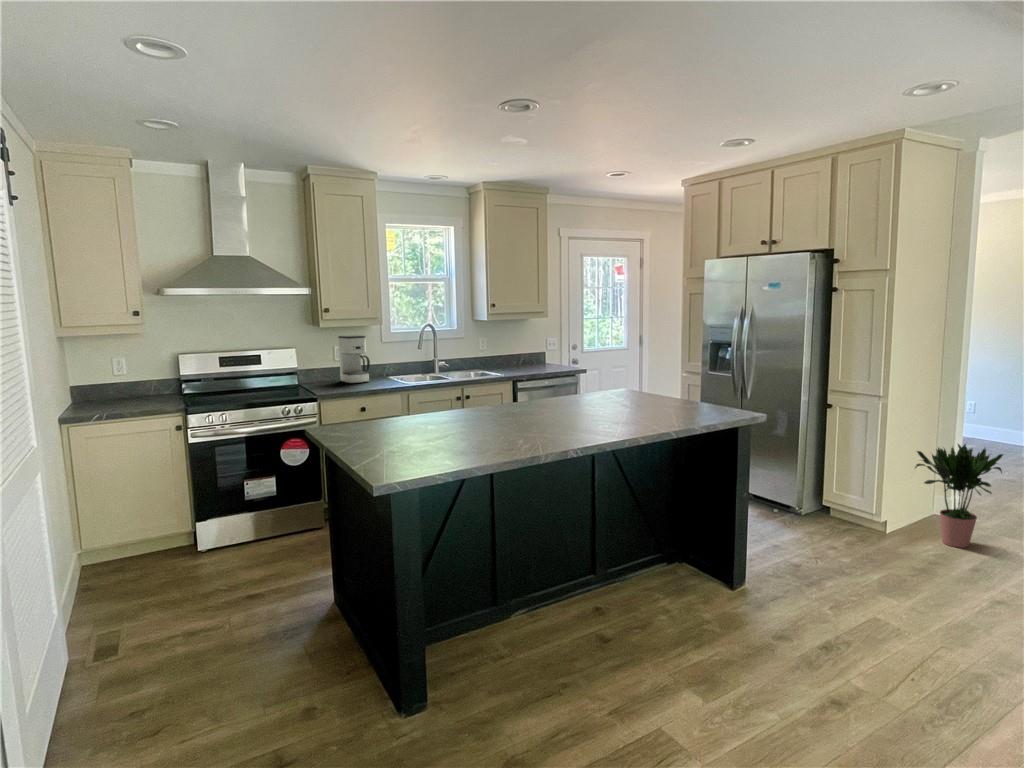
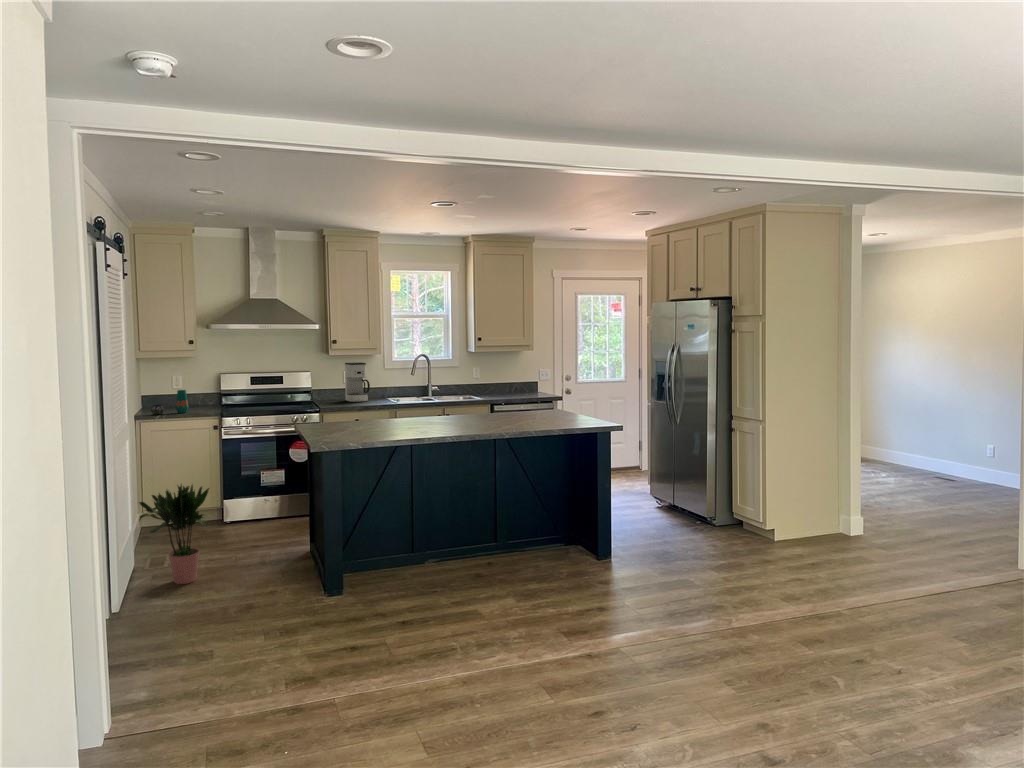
vase: none [80,379,138,416] -> present [151,390,189,415]
potted plant: present [915,444,1003,548] -> present [139,484,209,584]

